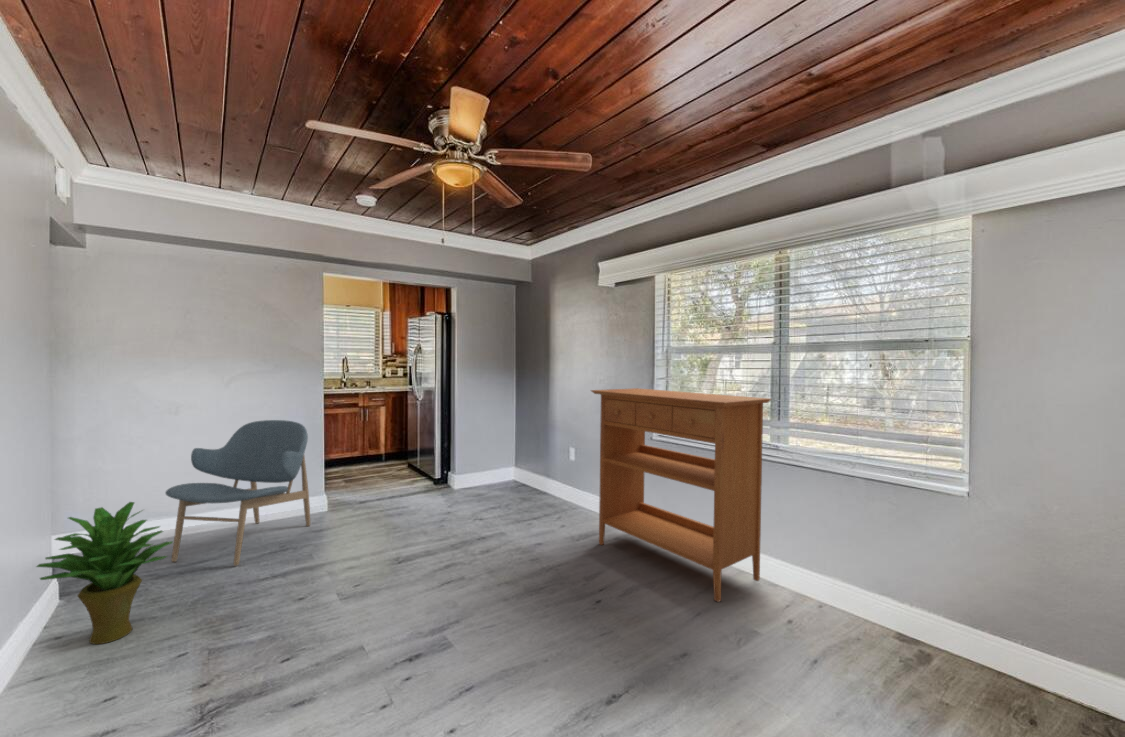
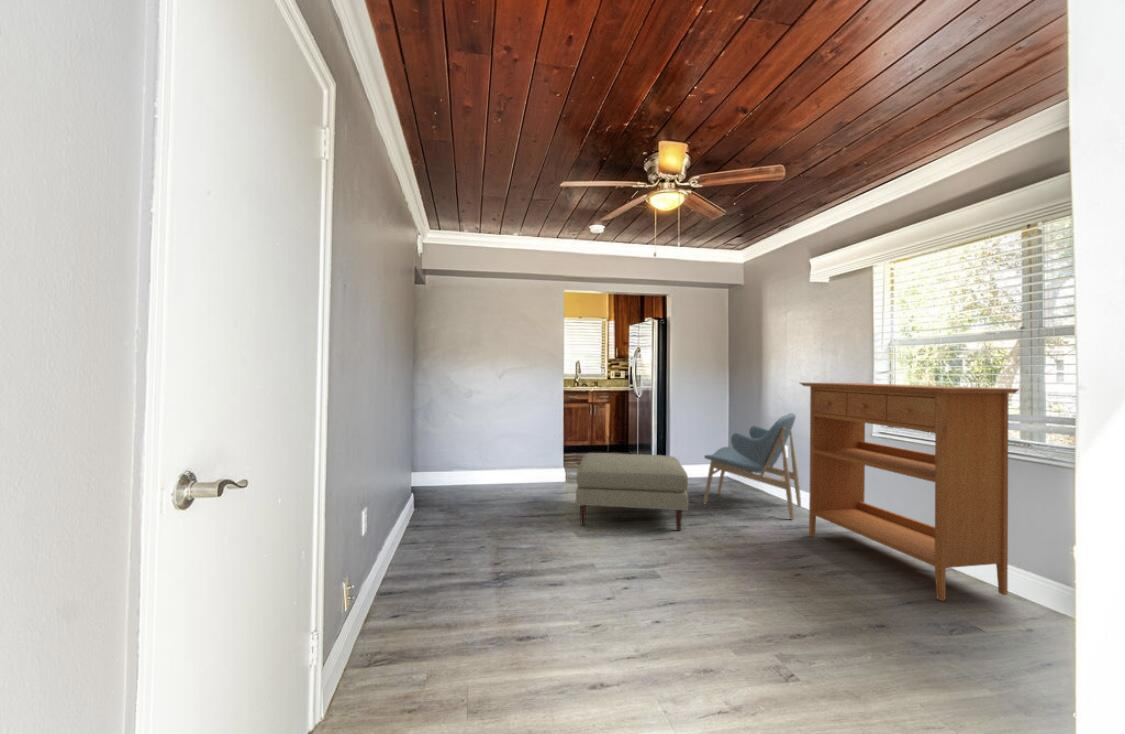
lounge chair: present [166,420,310,566] -> present [704,413,801,519]
ottoman: none [337,474,480,581] -> present [576,453,688,531]
potted plant: present [37,502,172,644] -> none [412,444,477,531]

